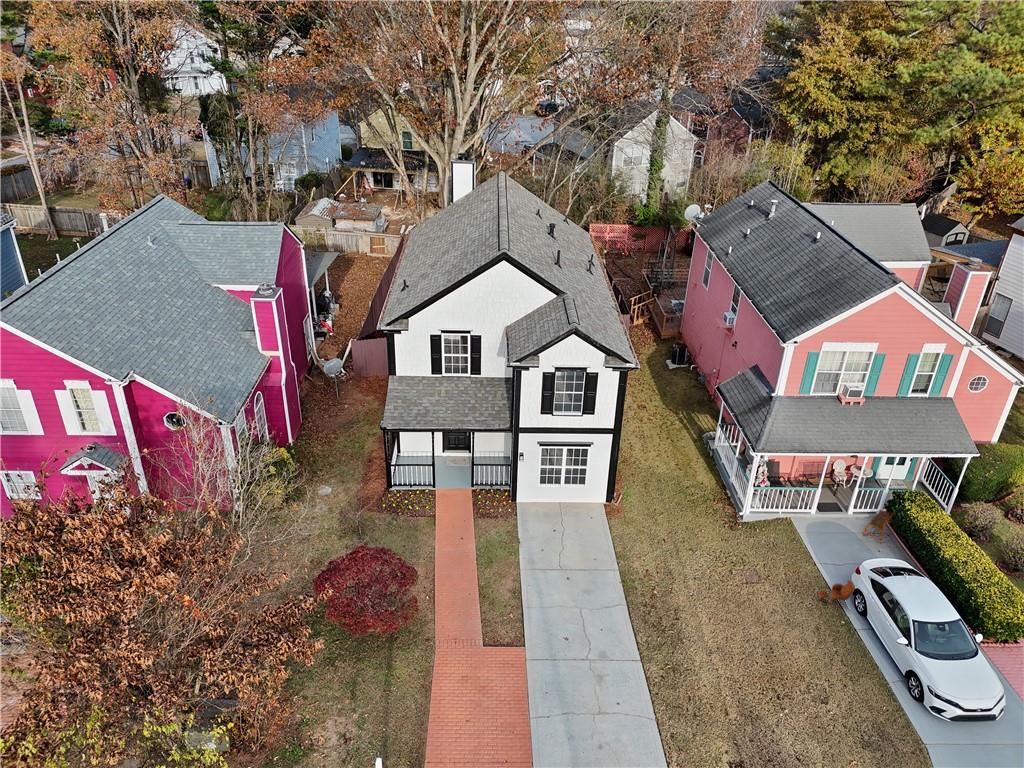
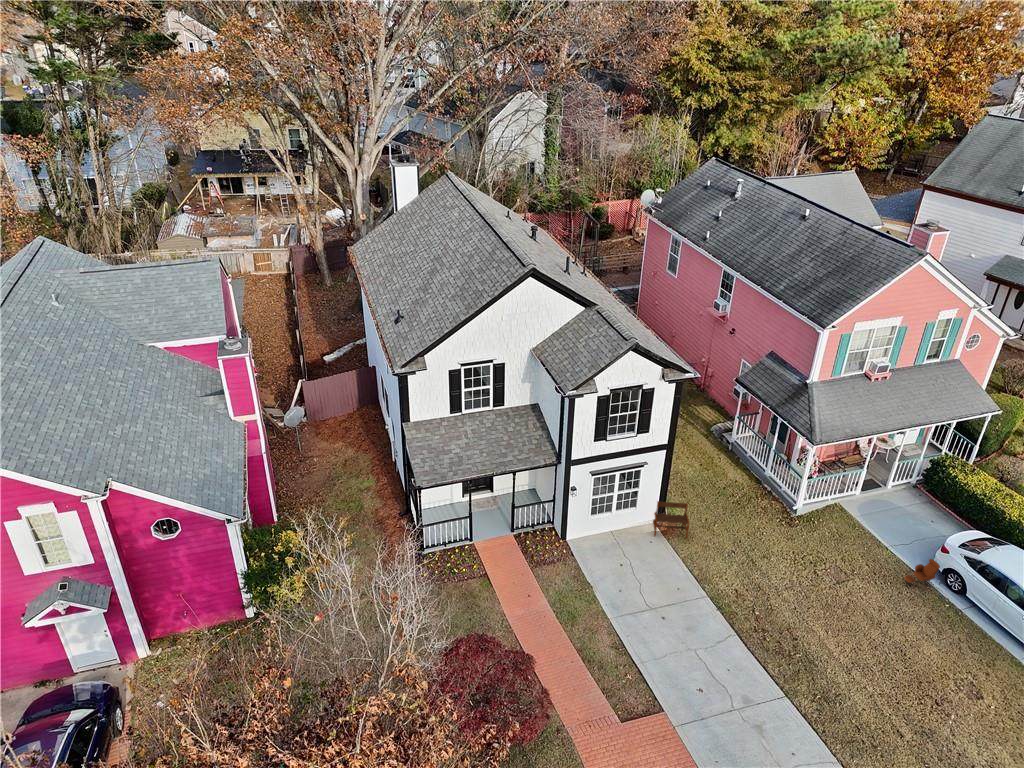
bench: present [863,510,892,542] -> present [653,501,689,538]

